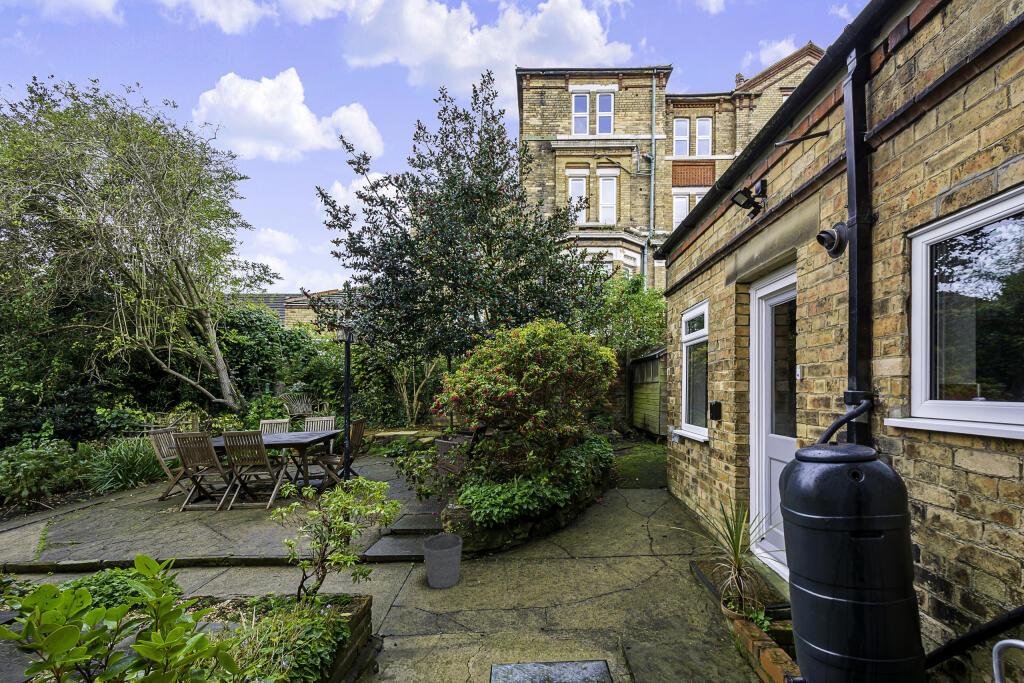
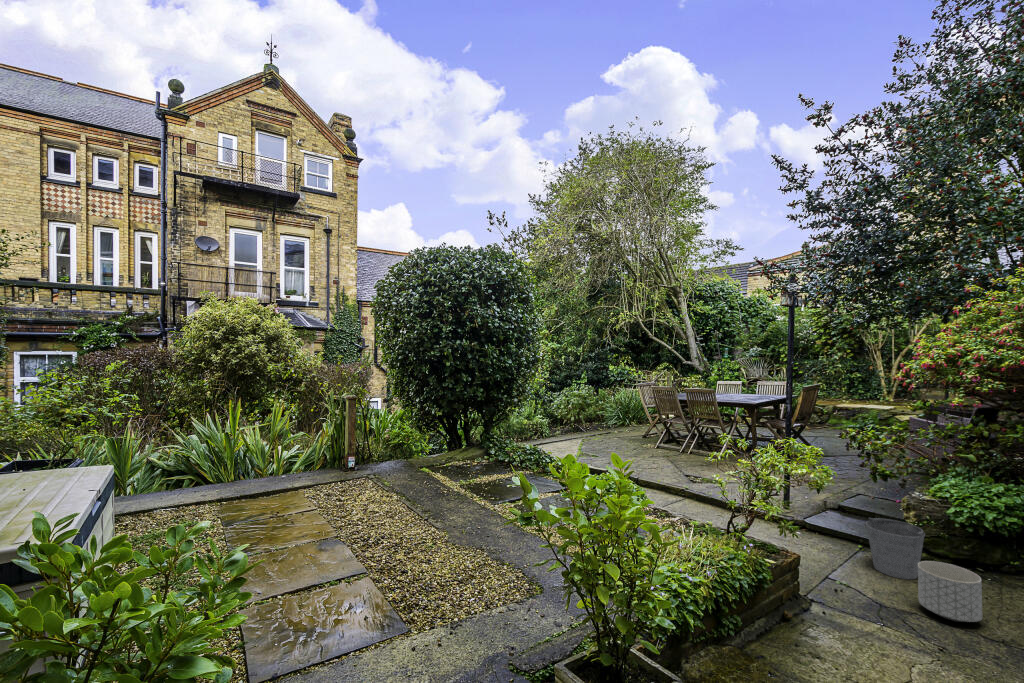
planter: none [467,563,506,613] -> present [918,561,982,622]

